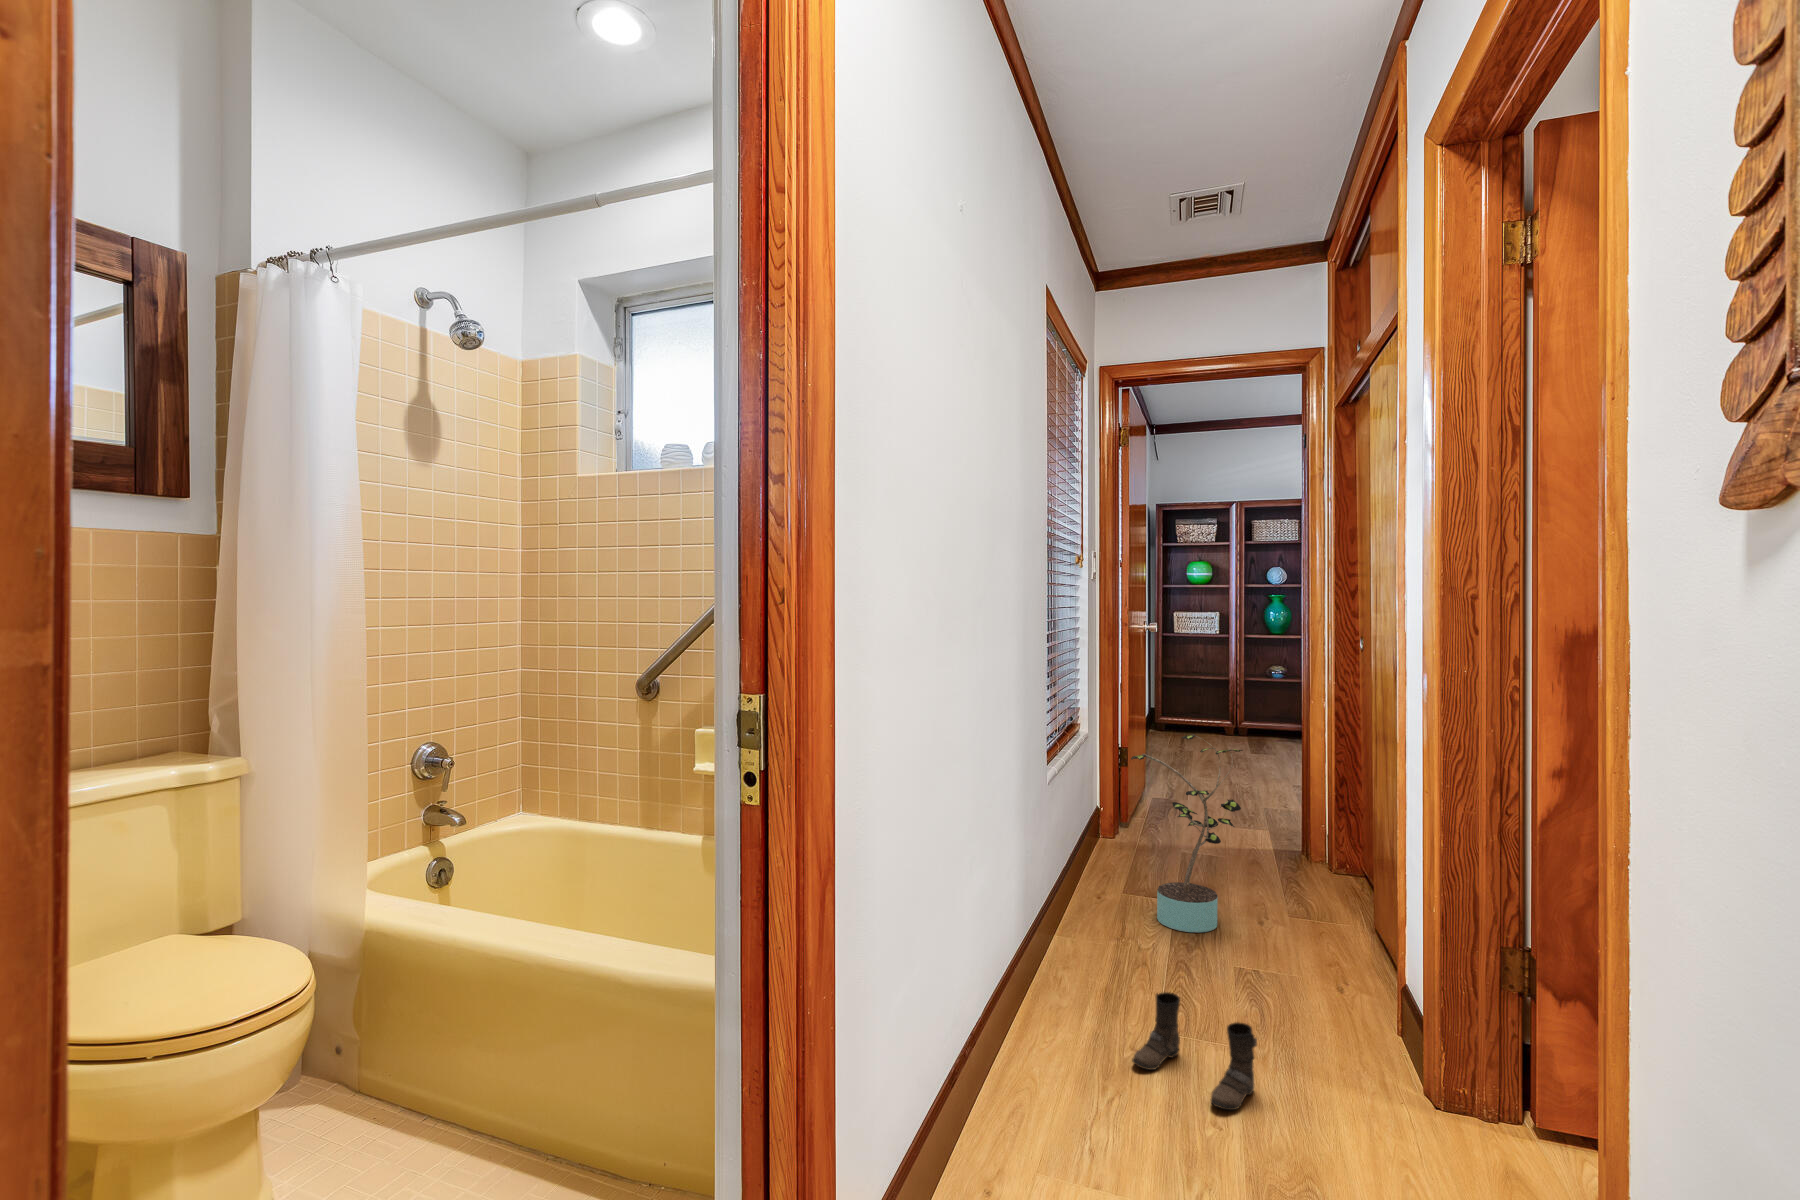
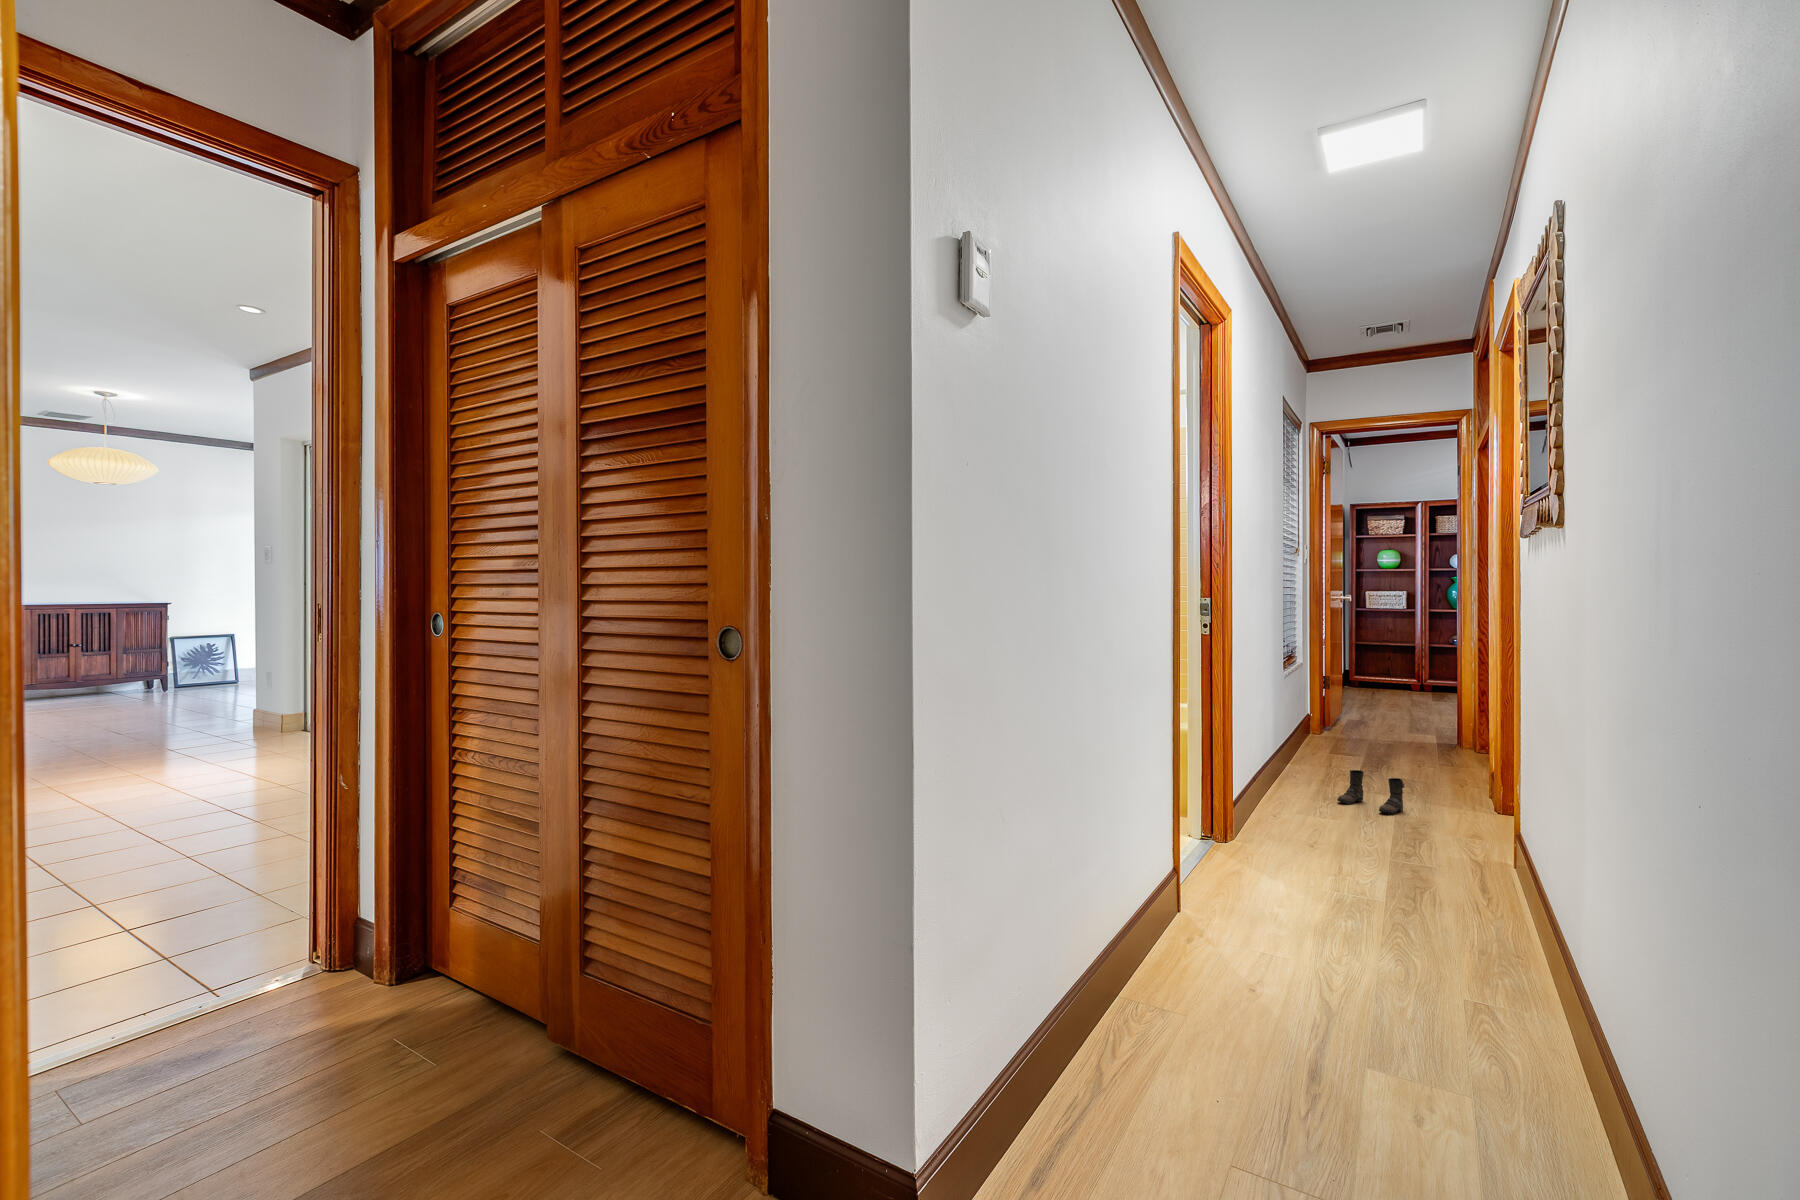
potted plant: present [1131,734,1243,933] -> none [1334,655,1408,770]

